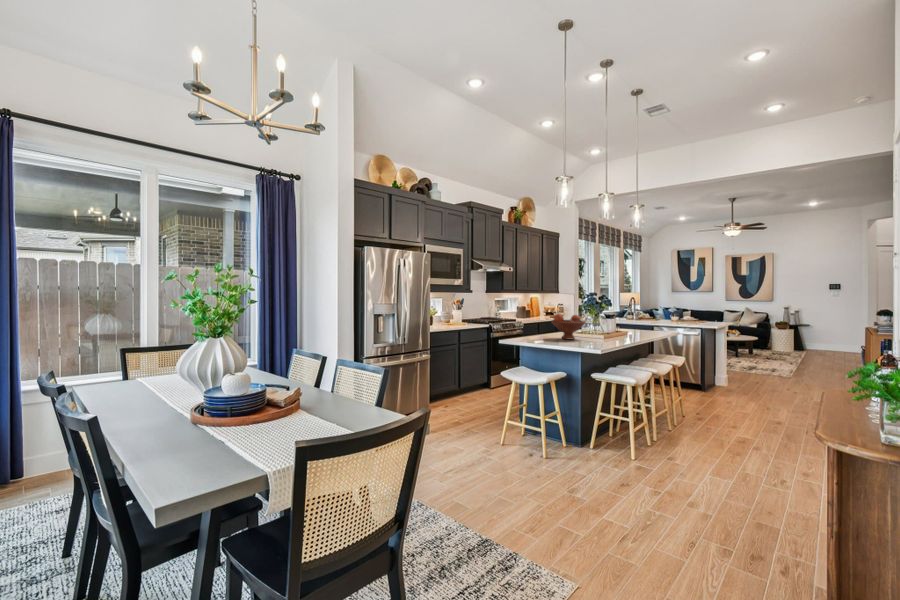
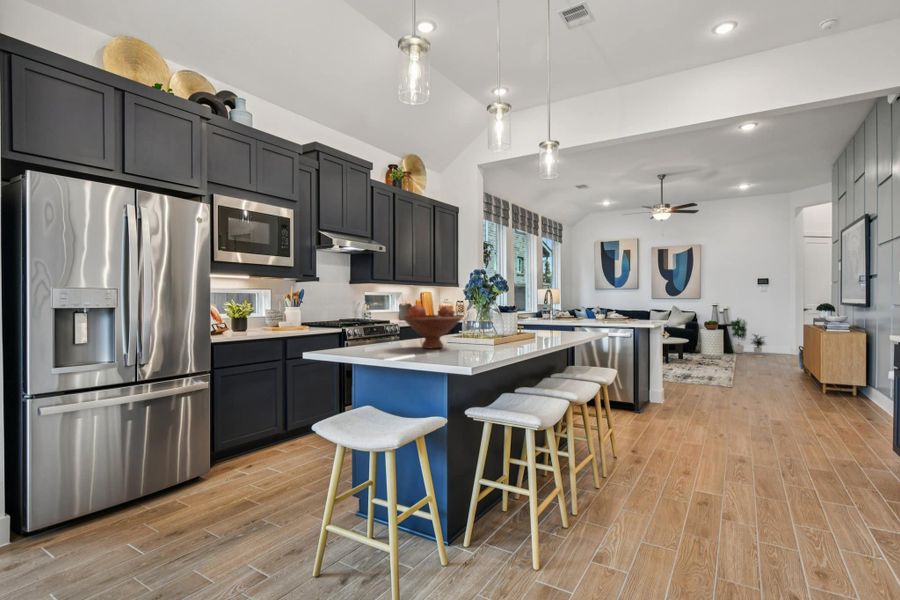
potted plant: none [800,318,838,351] -> present [731,318,765,354]

